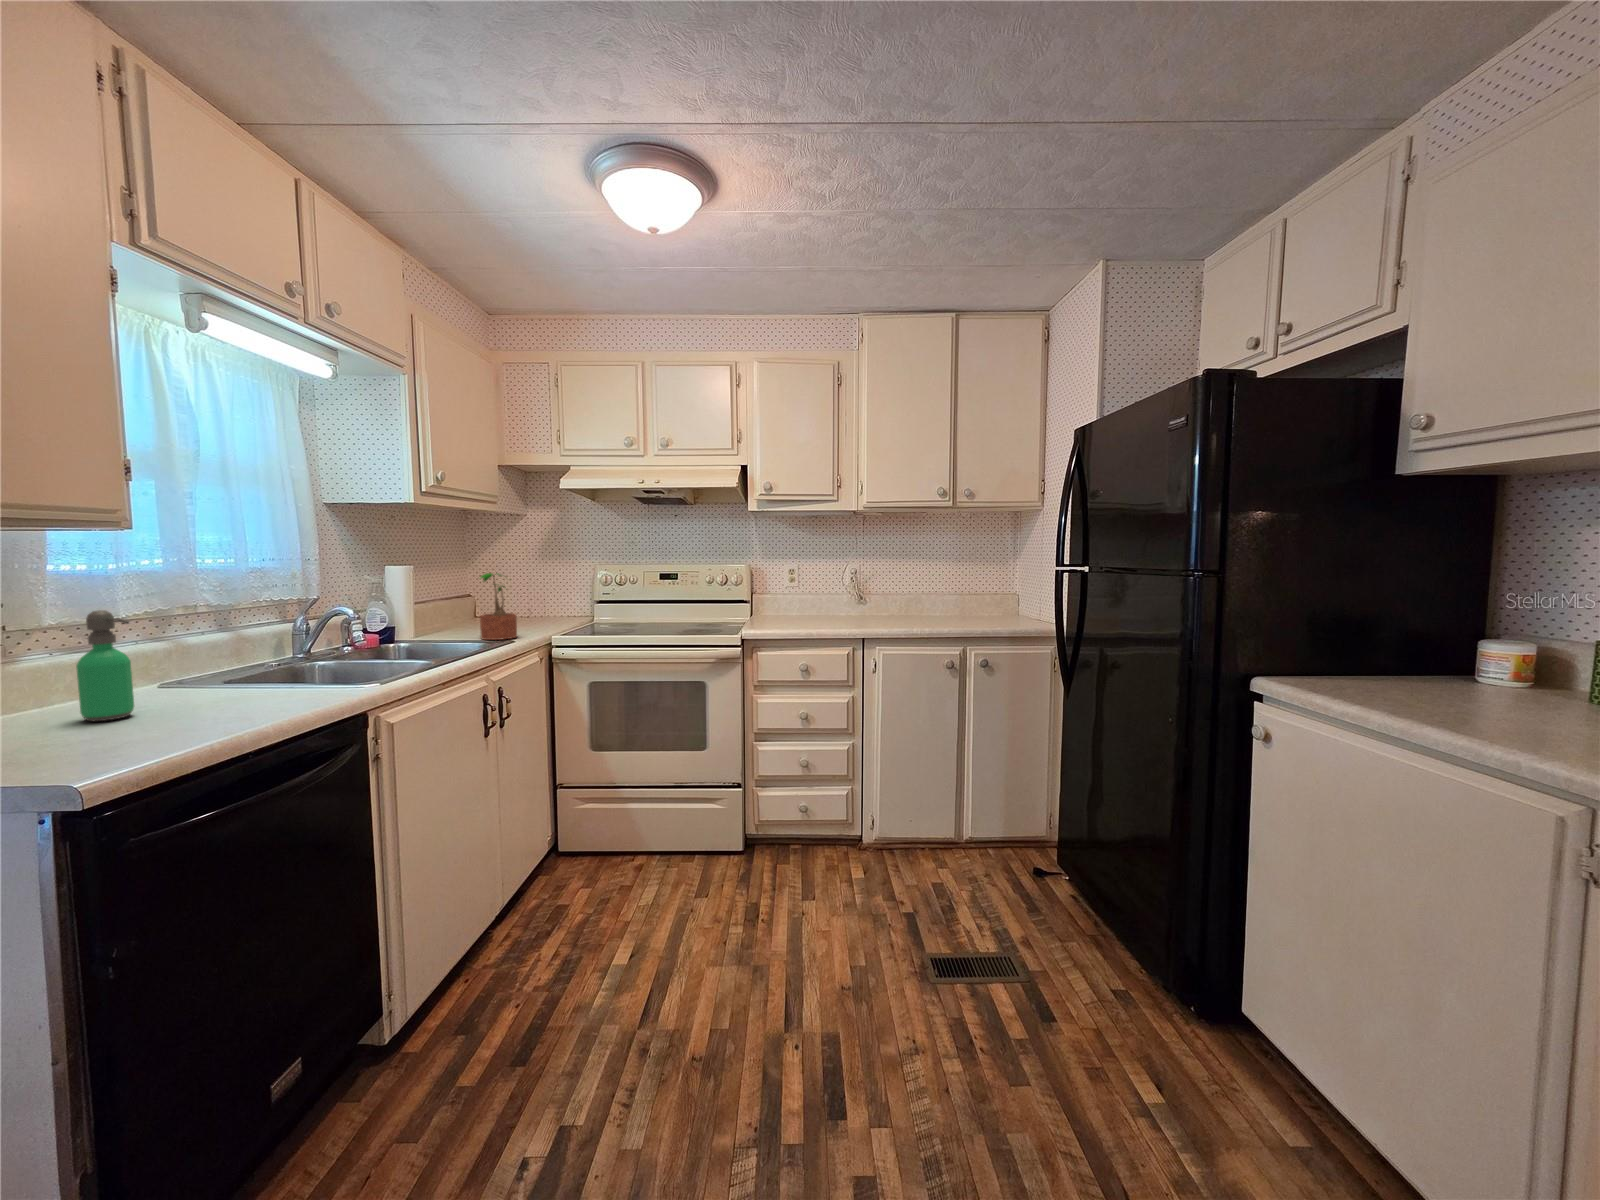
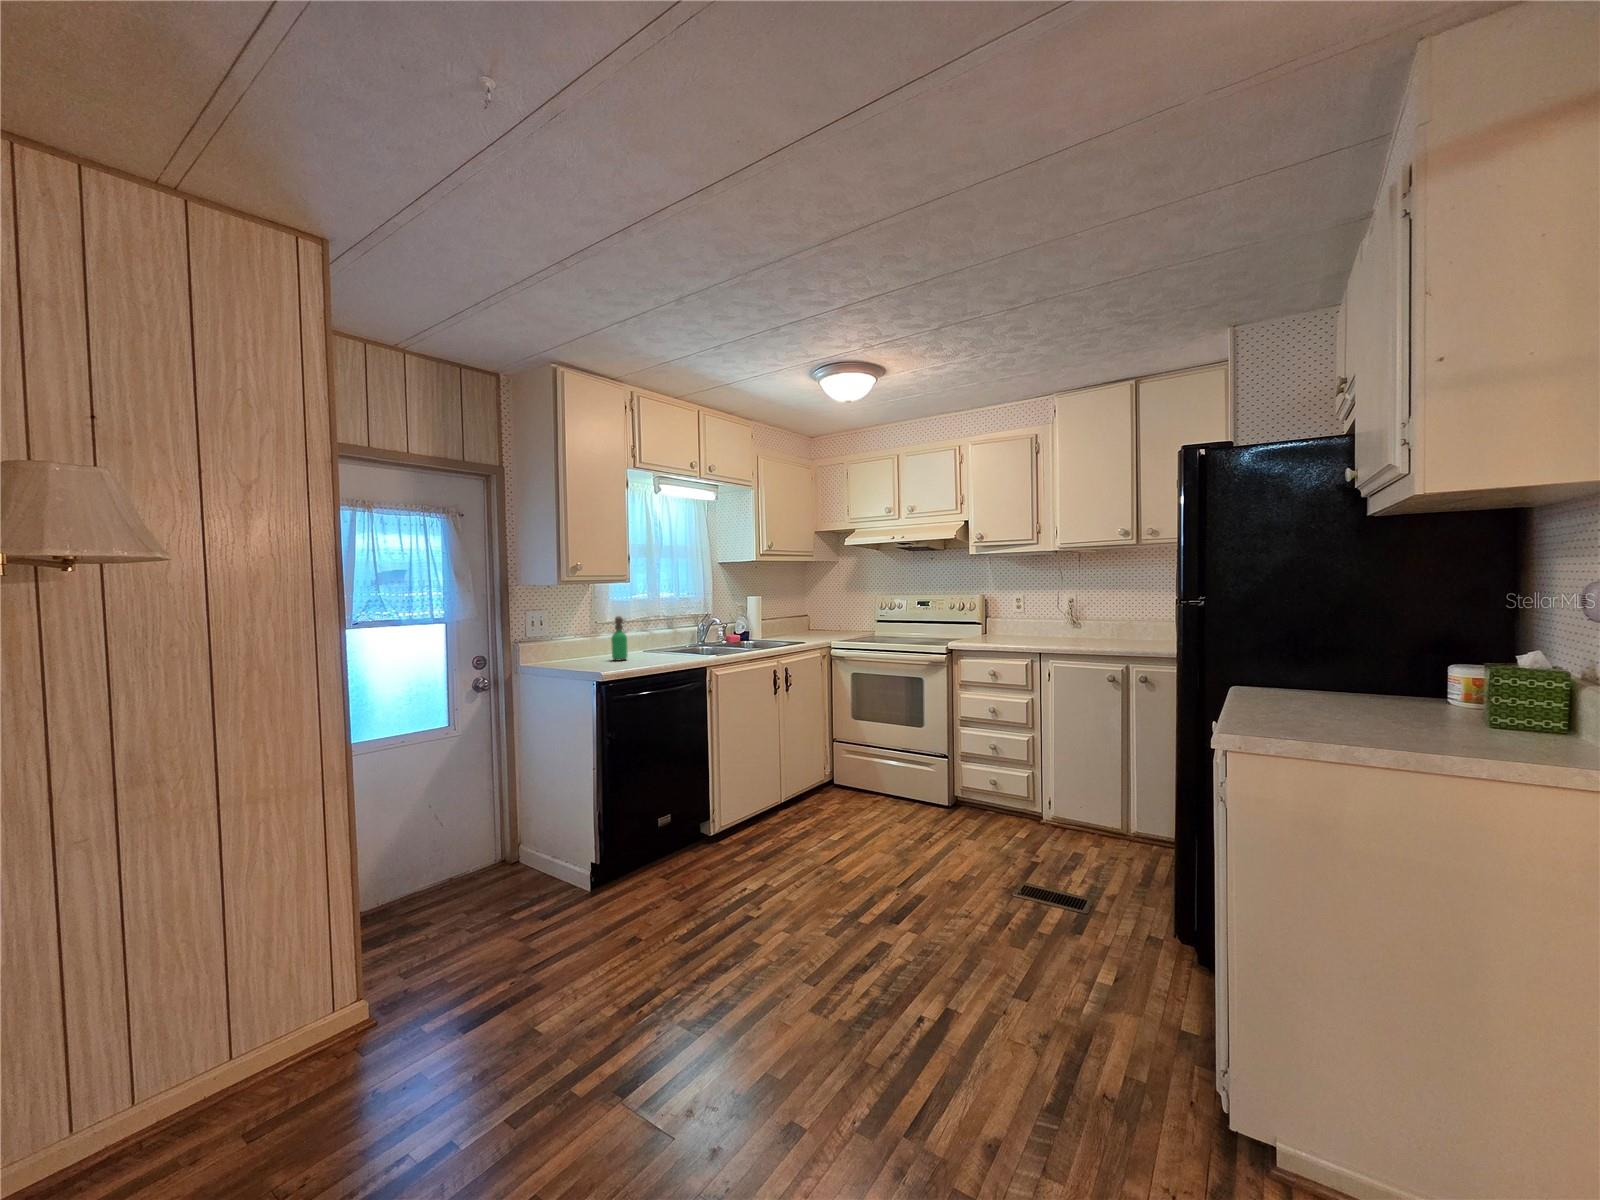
potted plant: present [480,573,517,640] -> none [788,601,810,642]

